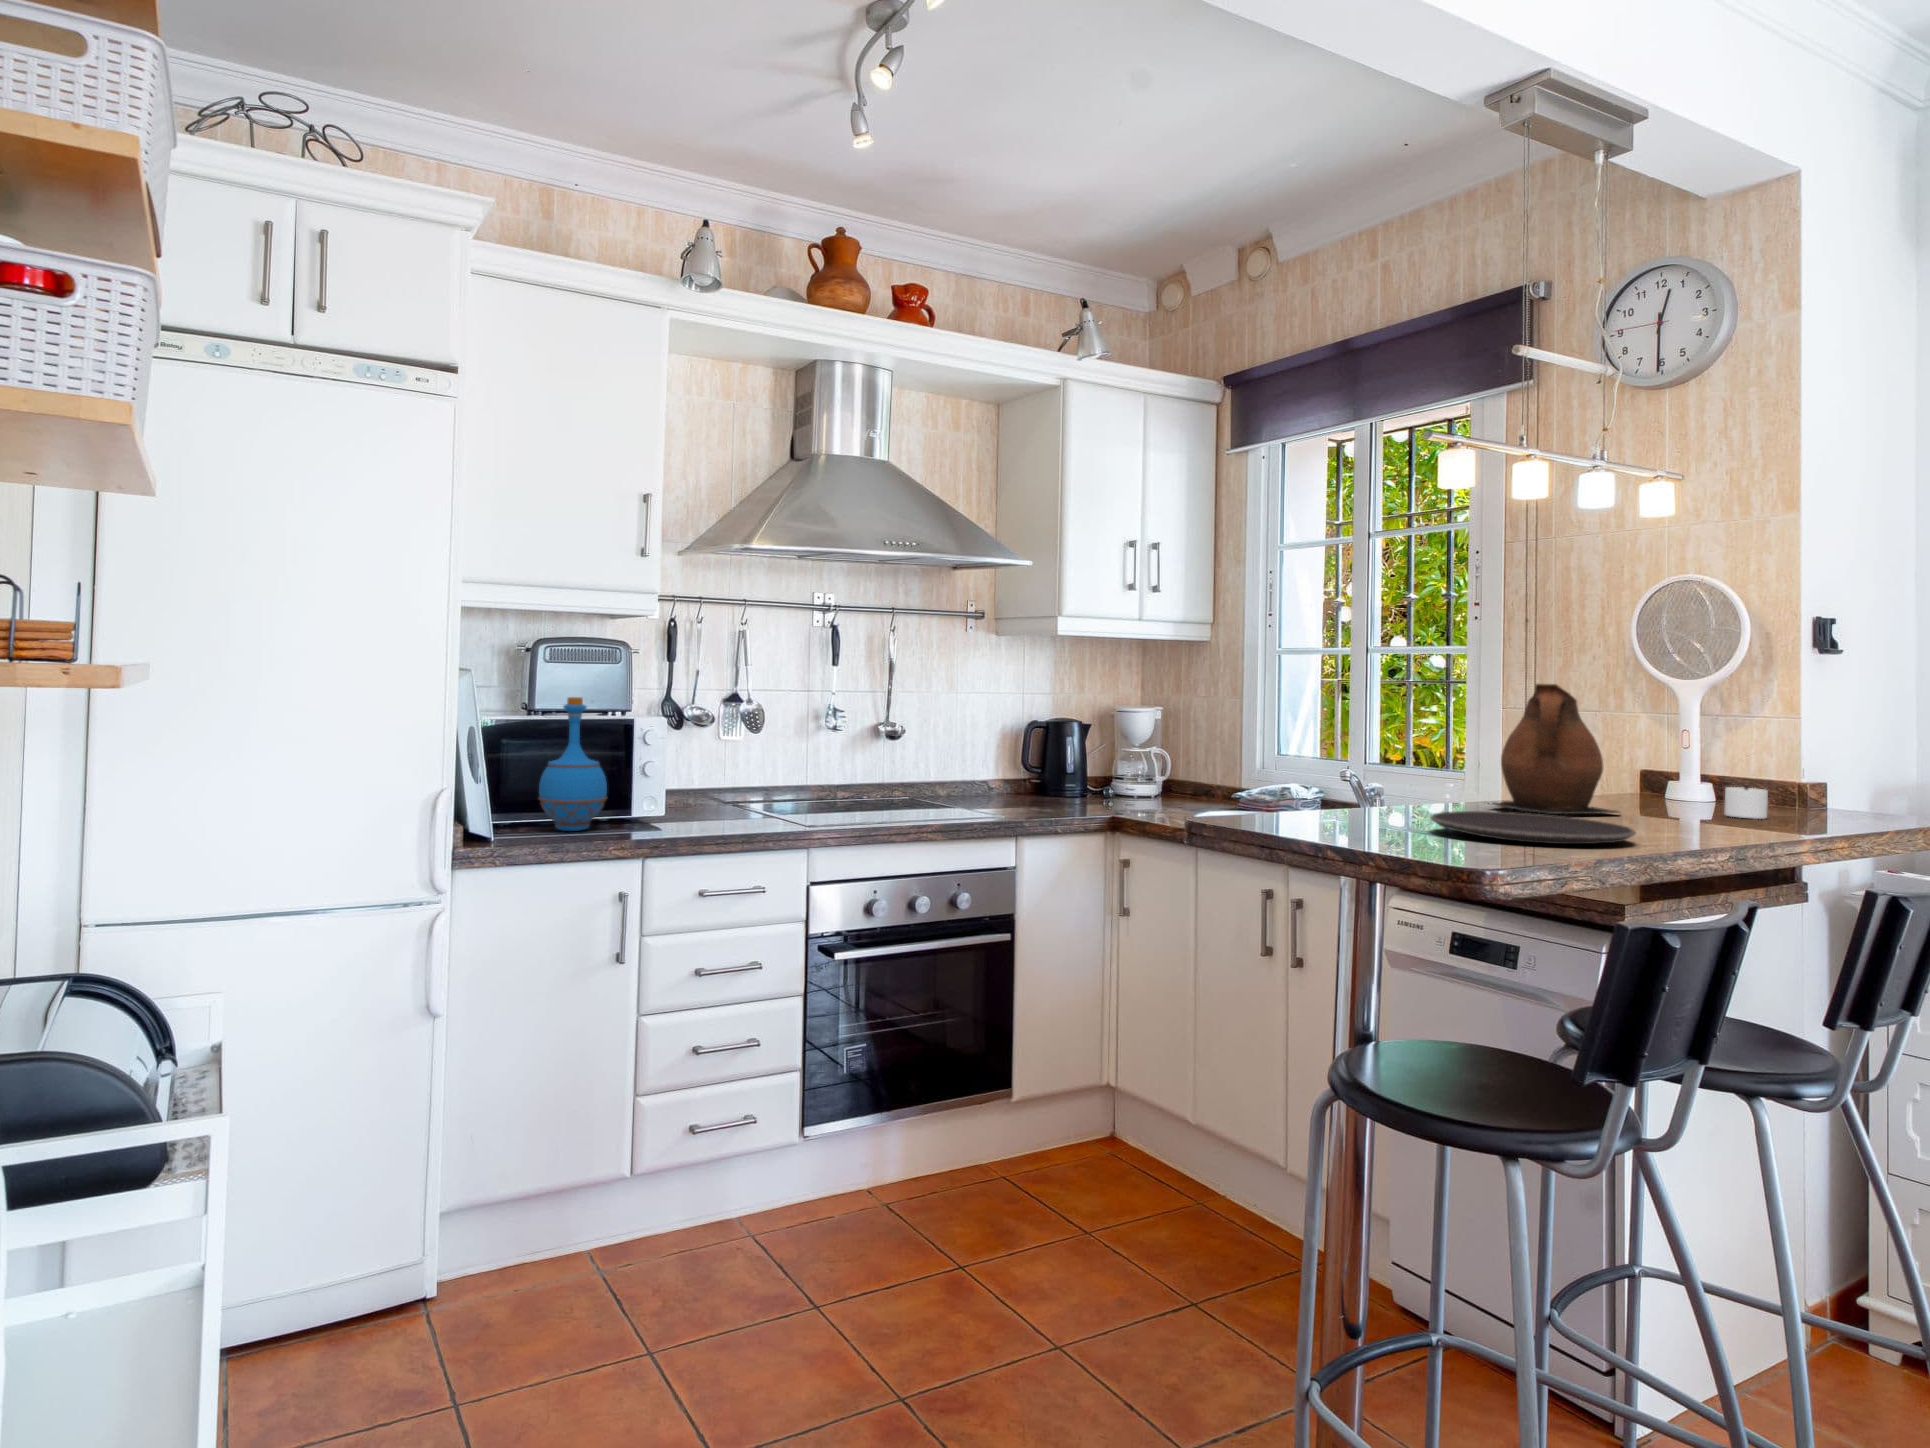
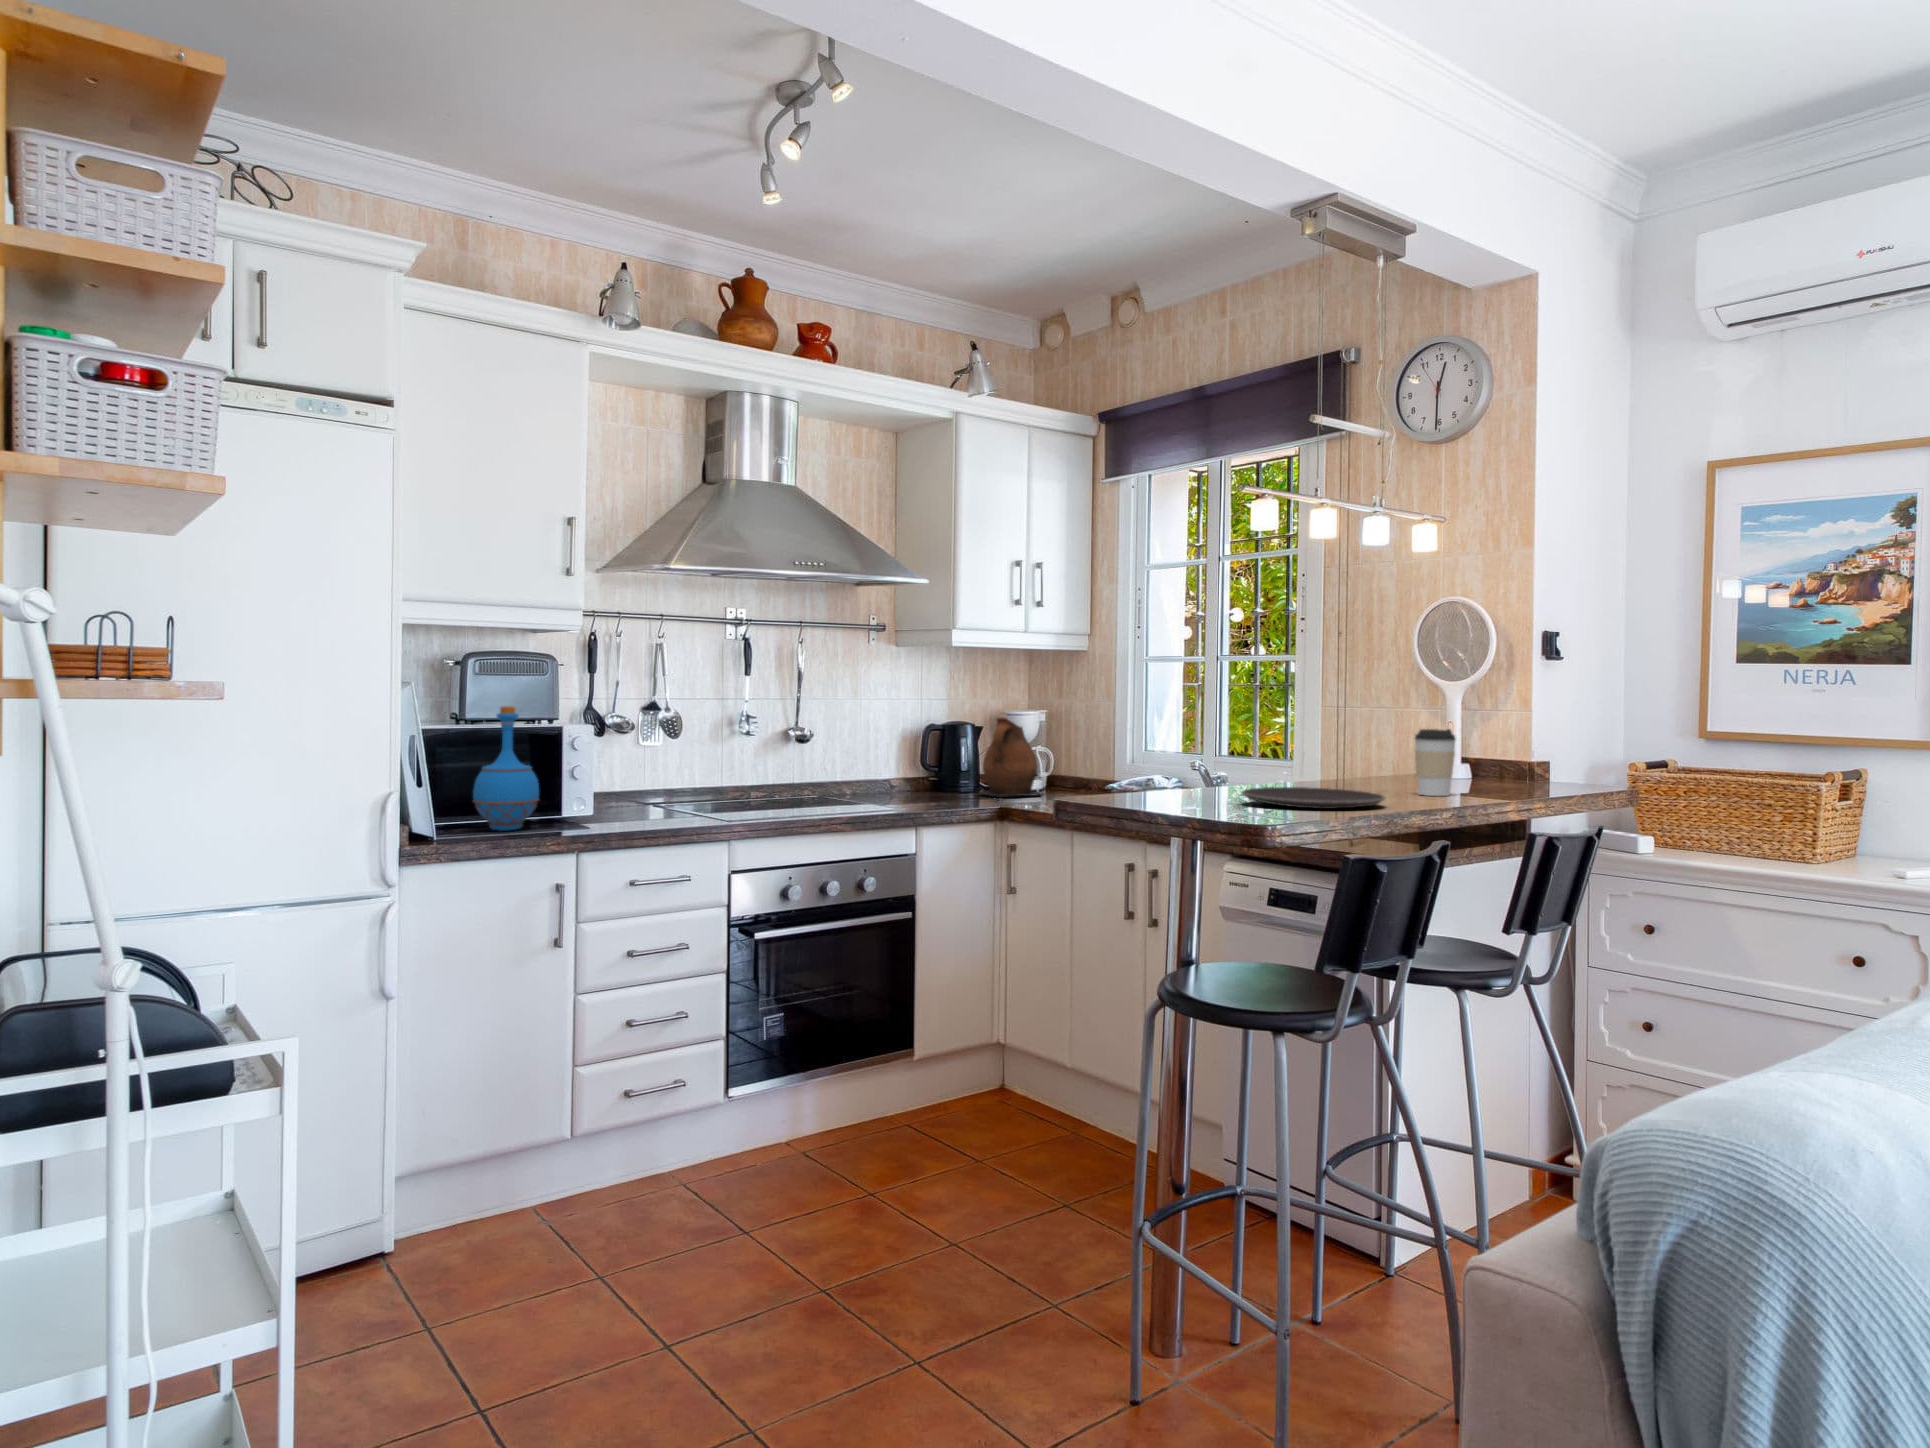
ceramic pitcher: present [1488,683,1619,814] -> present [979,718,1045,797]
coffee cup: none [1654,740,1716,827] -> present [1415,729,1455,796]
candle: present [1725,786,1768,819] -> none [1473,763,1514,790]

